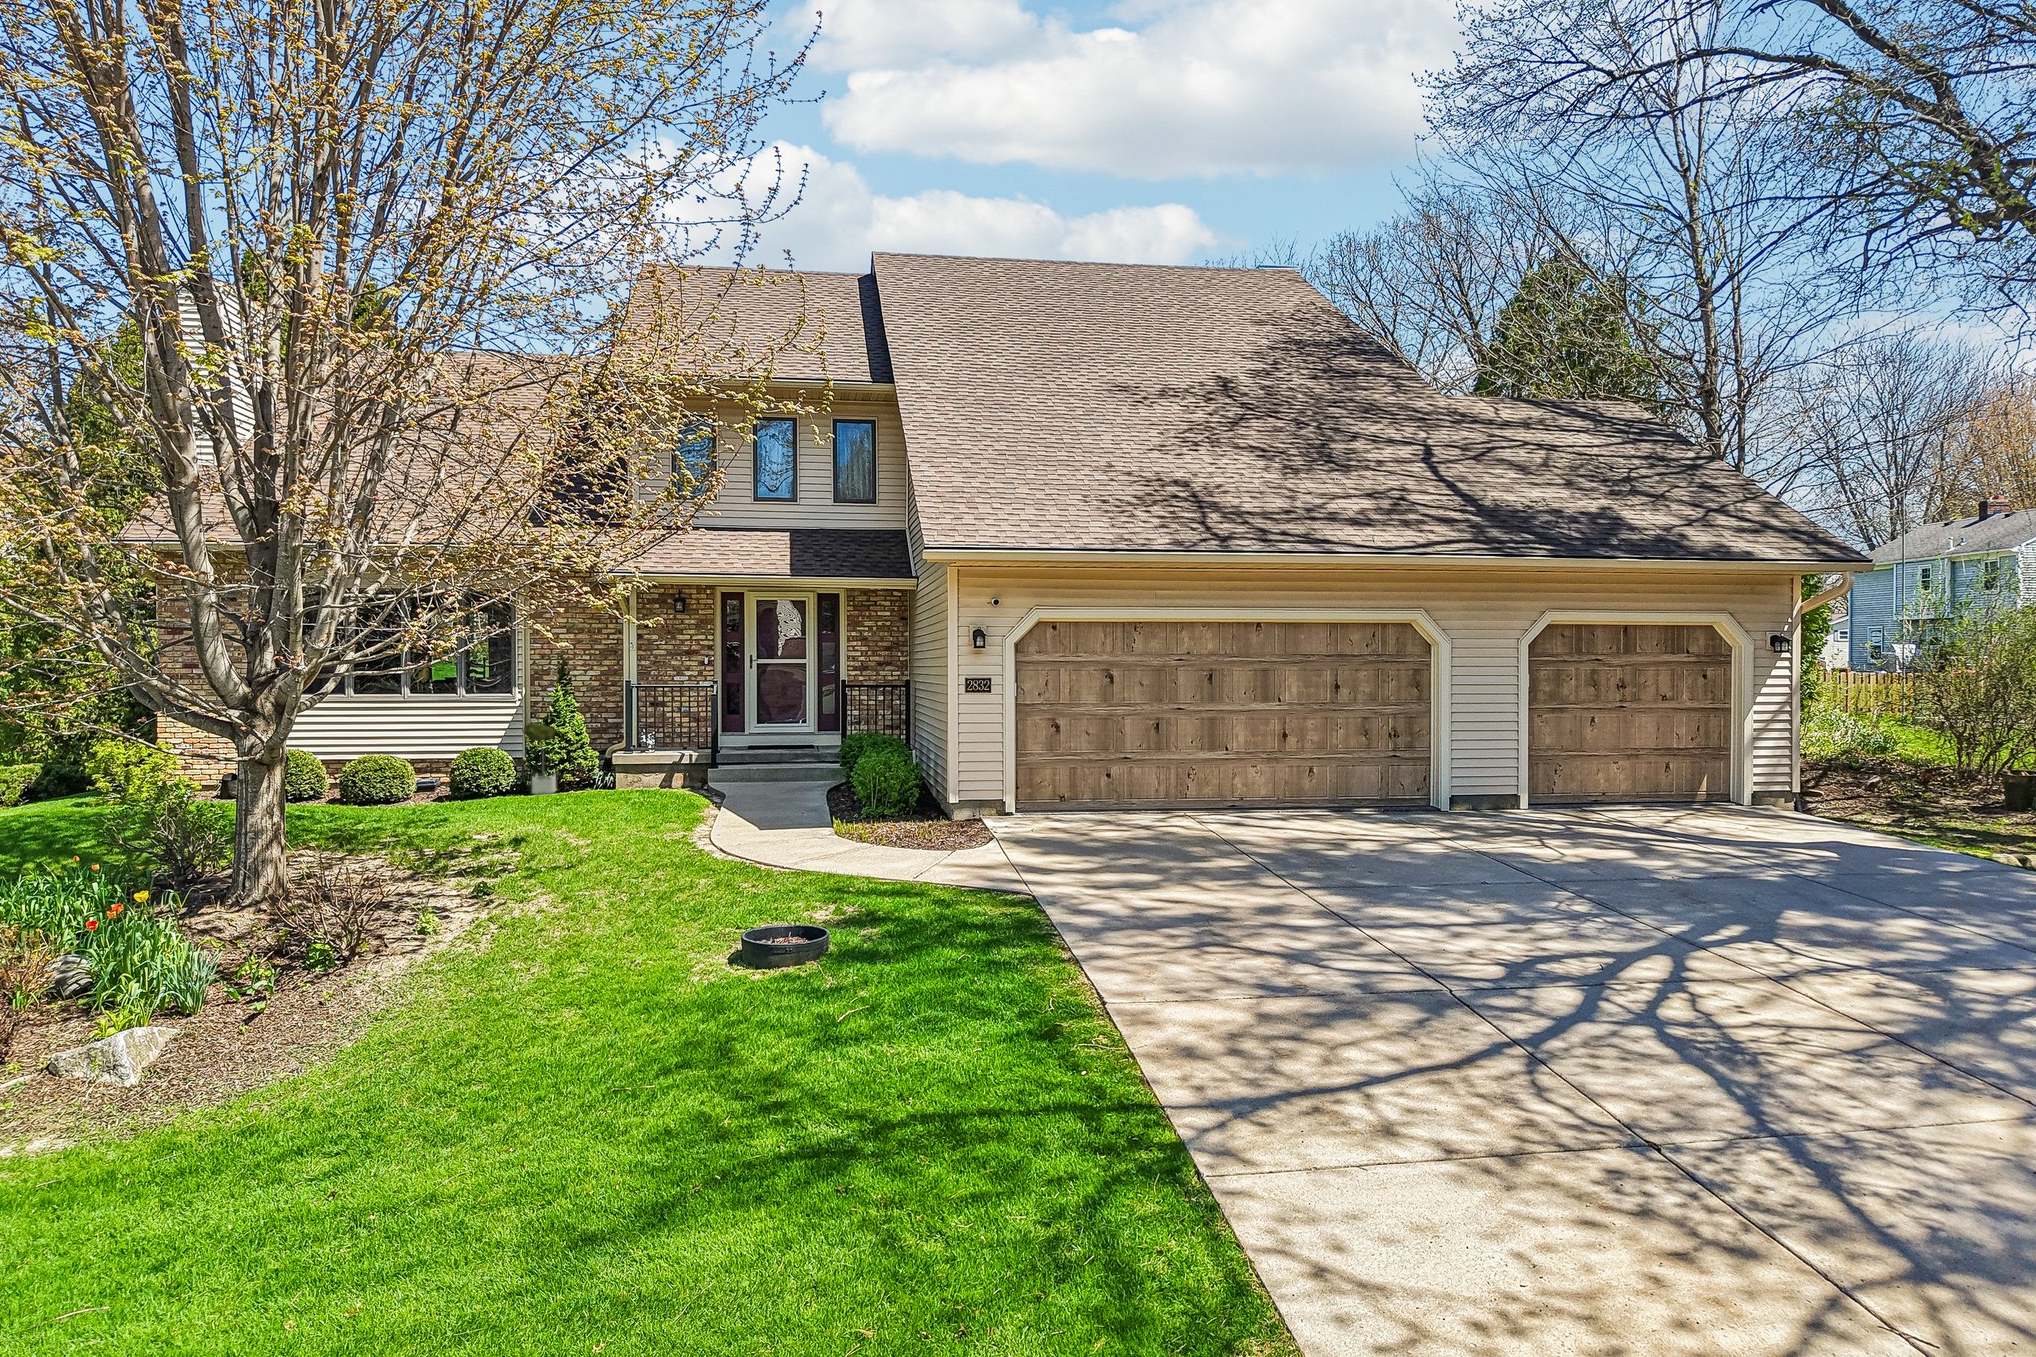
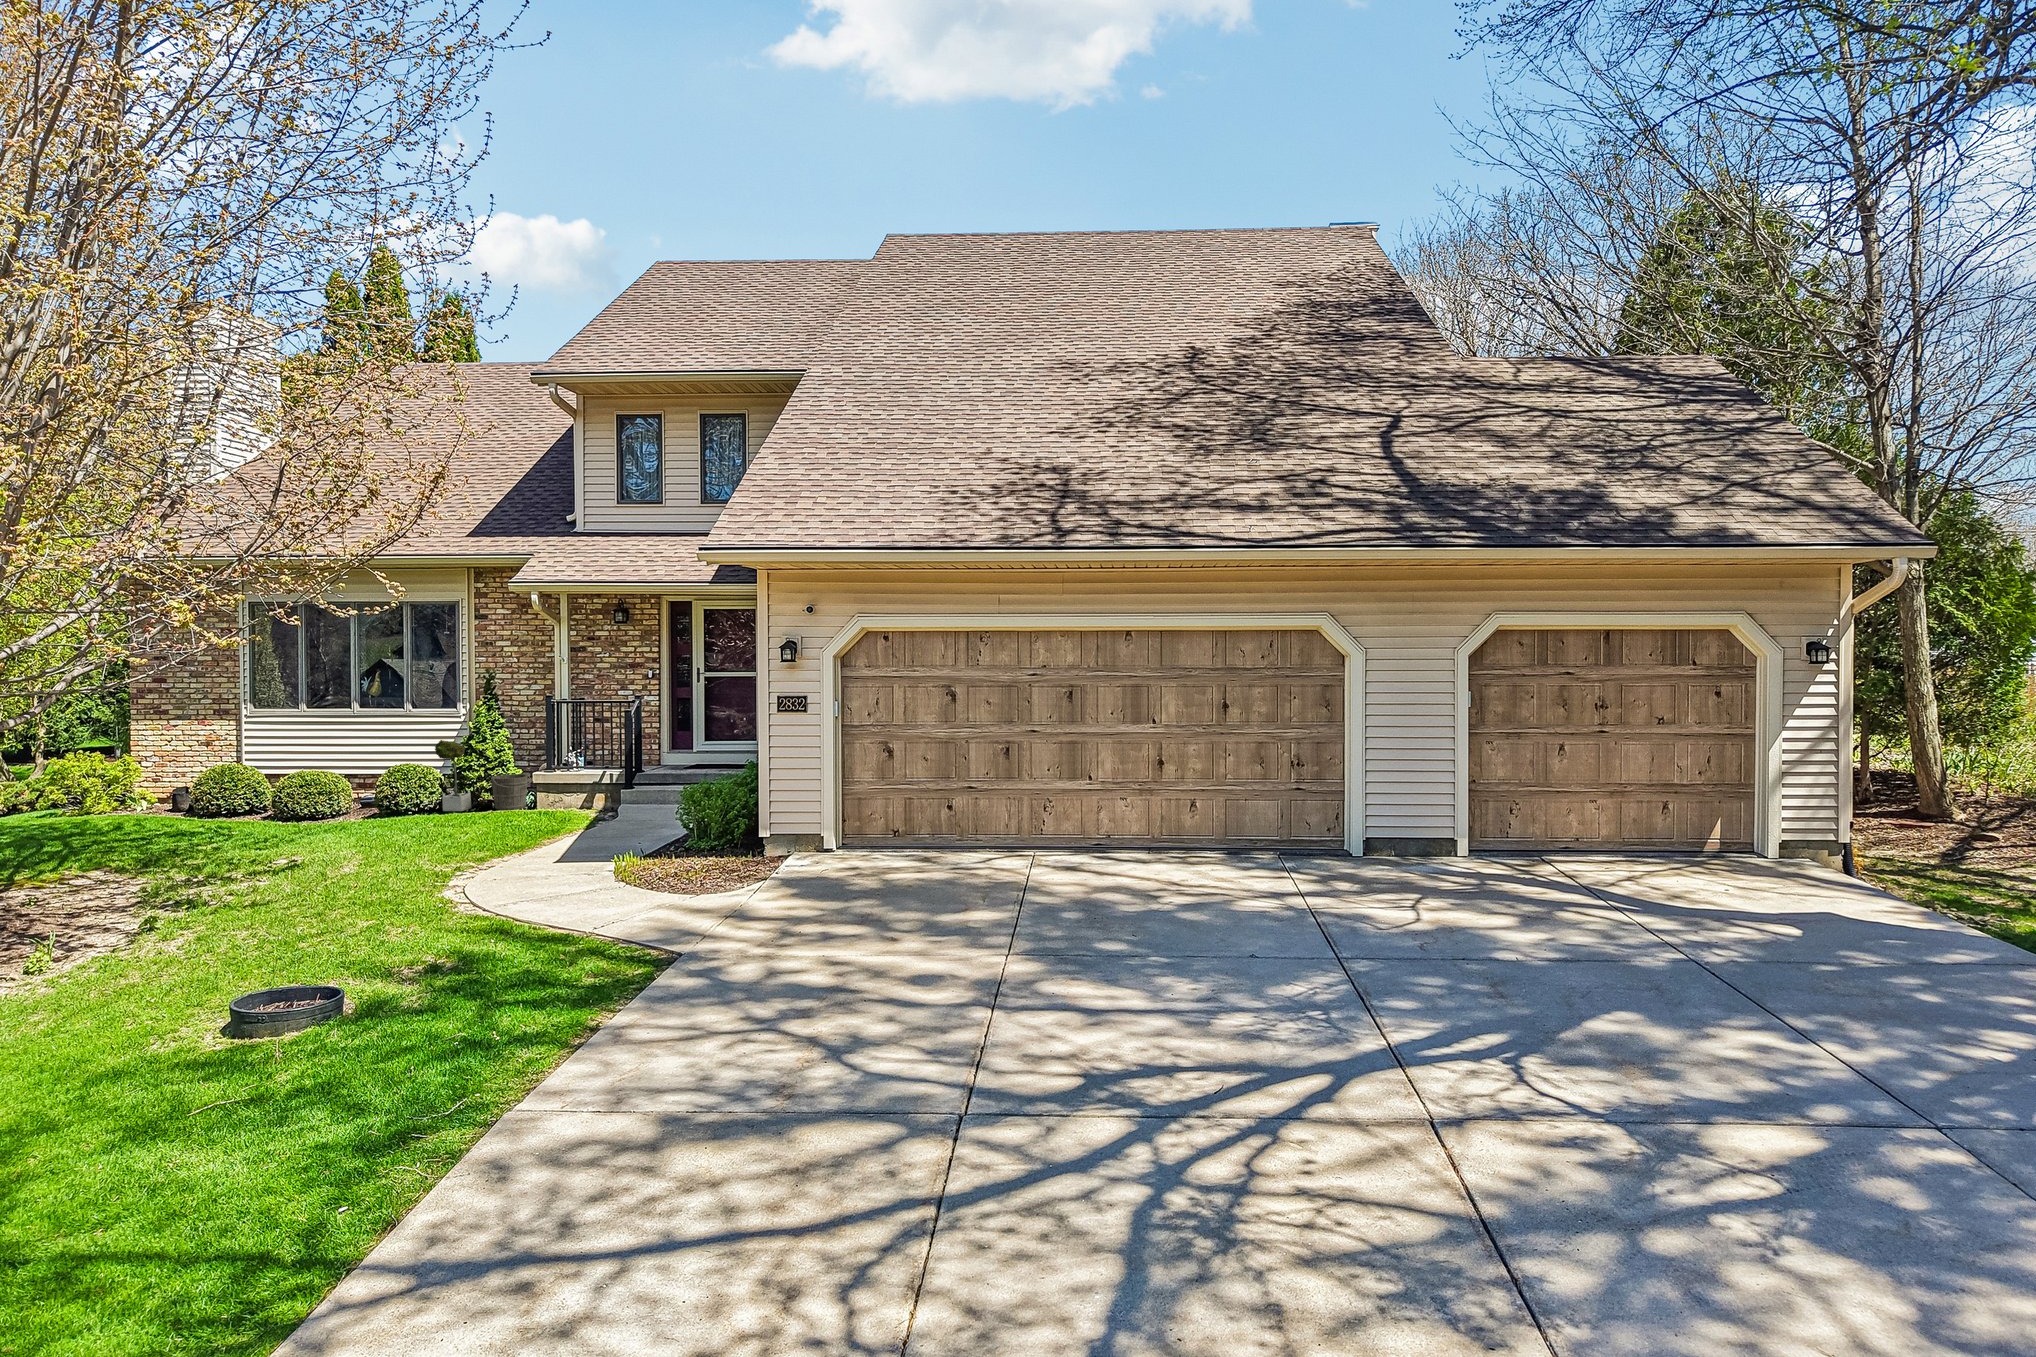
bucket: none [579,755,619,792] -> present [491,773,531,810]

